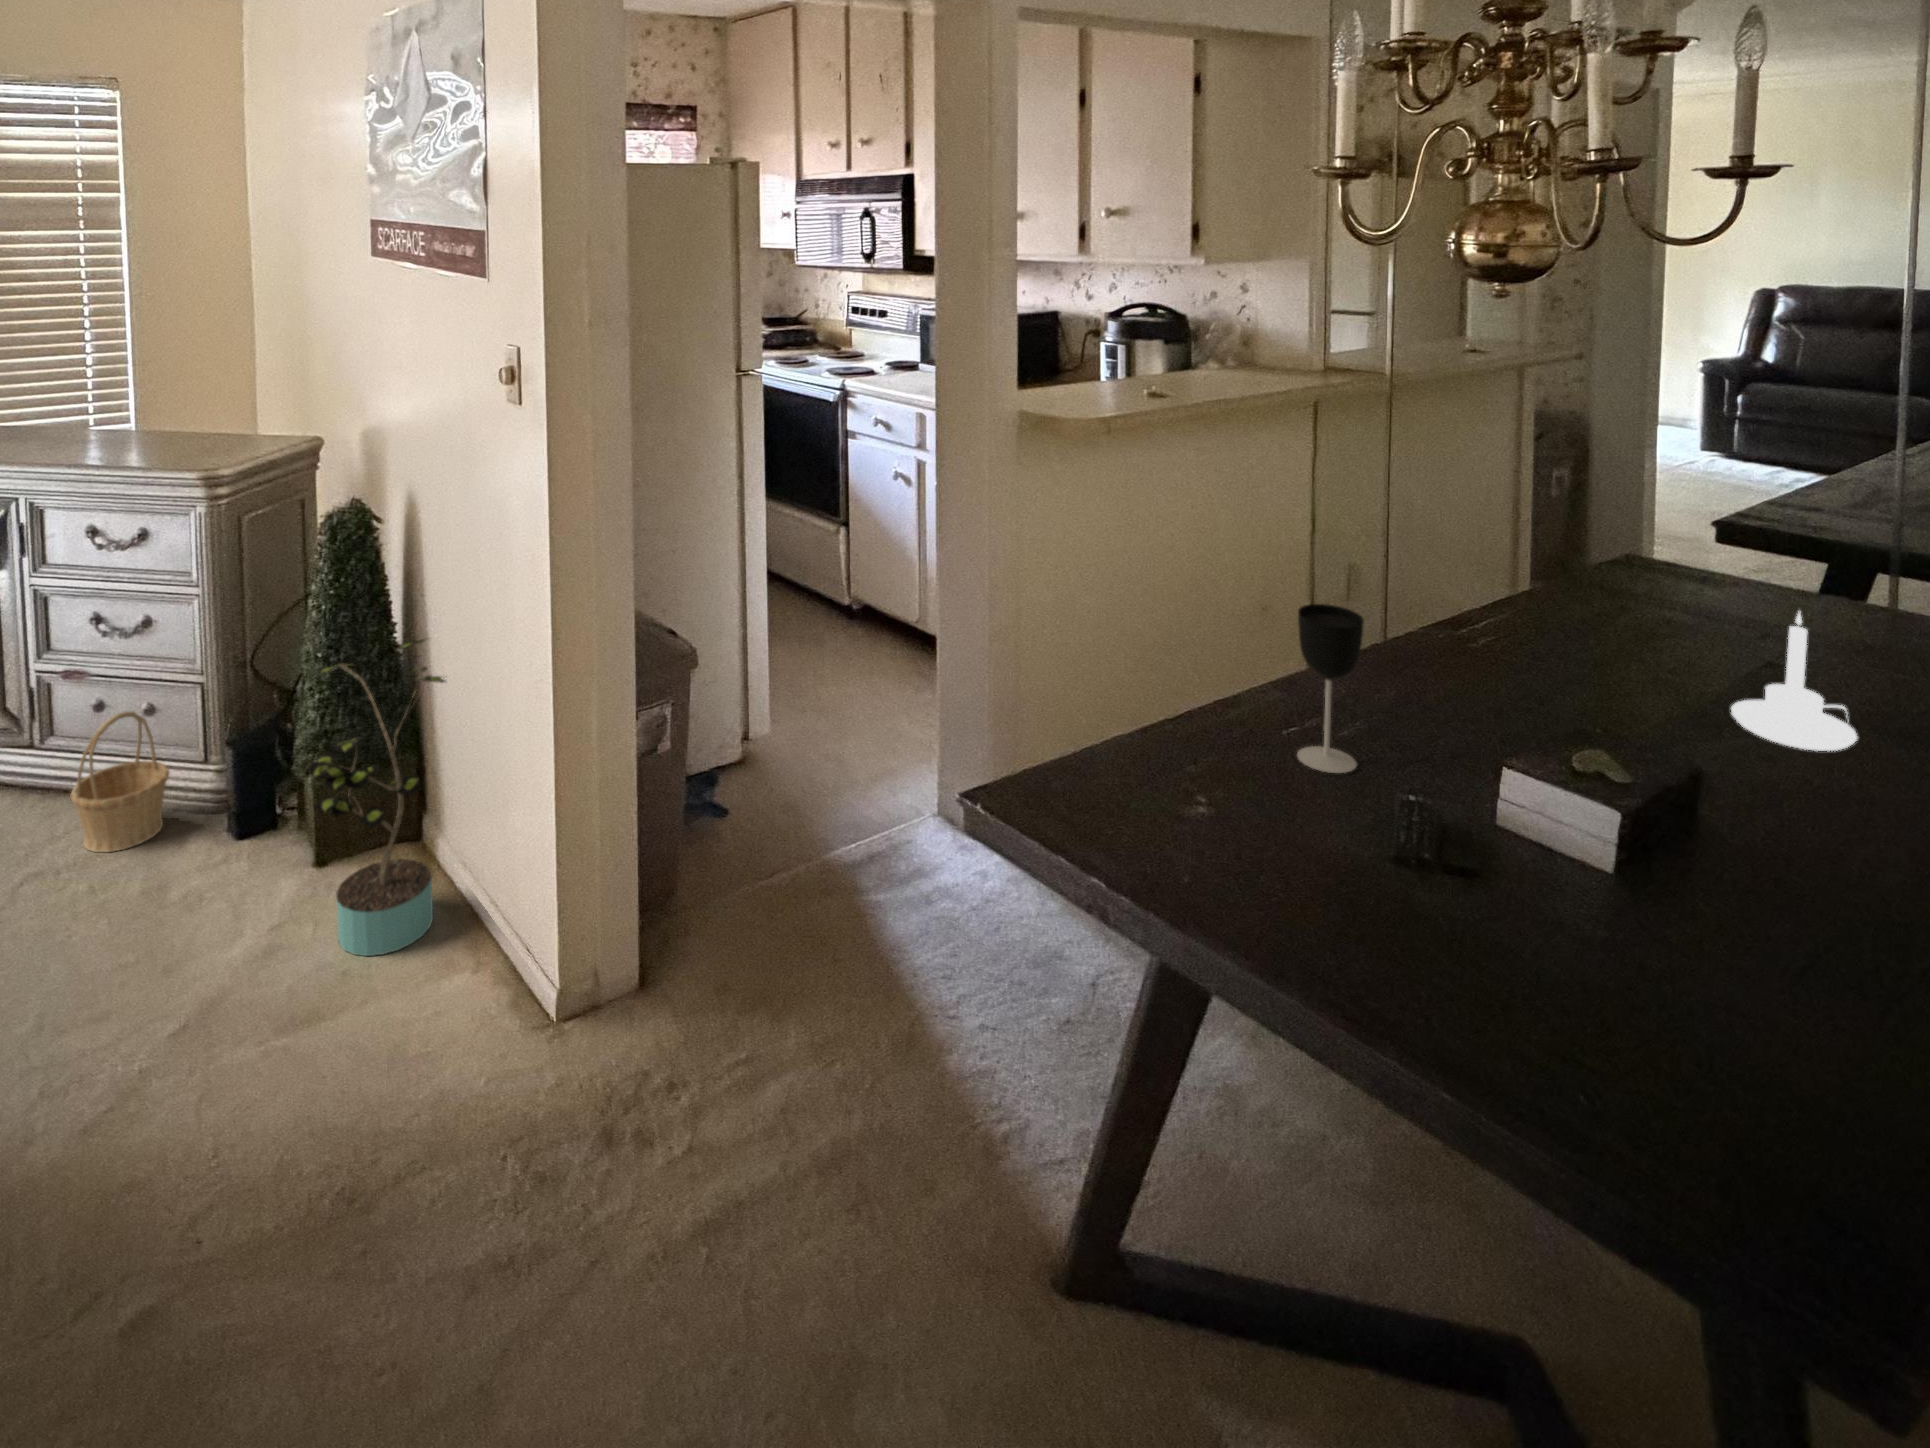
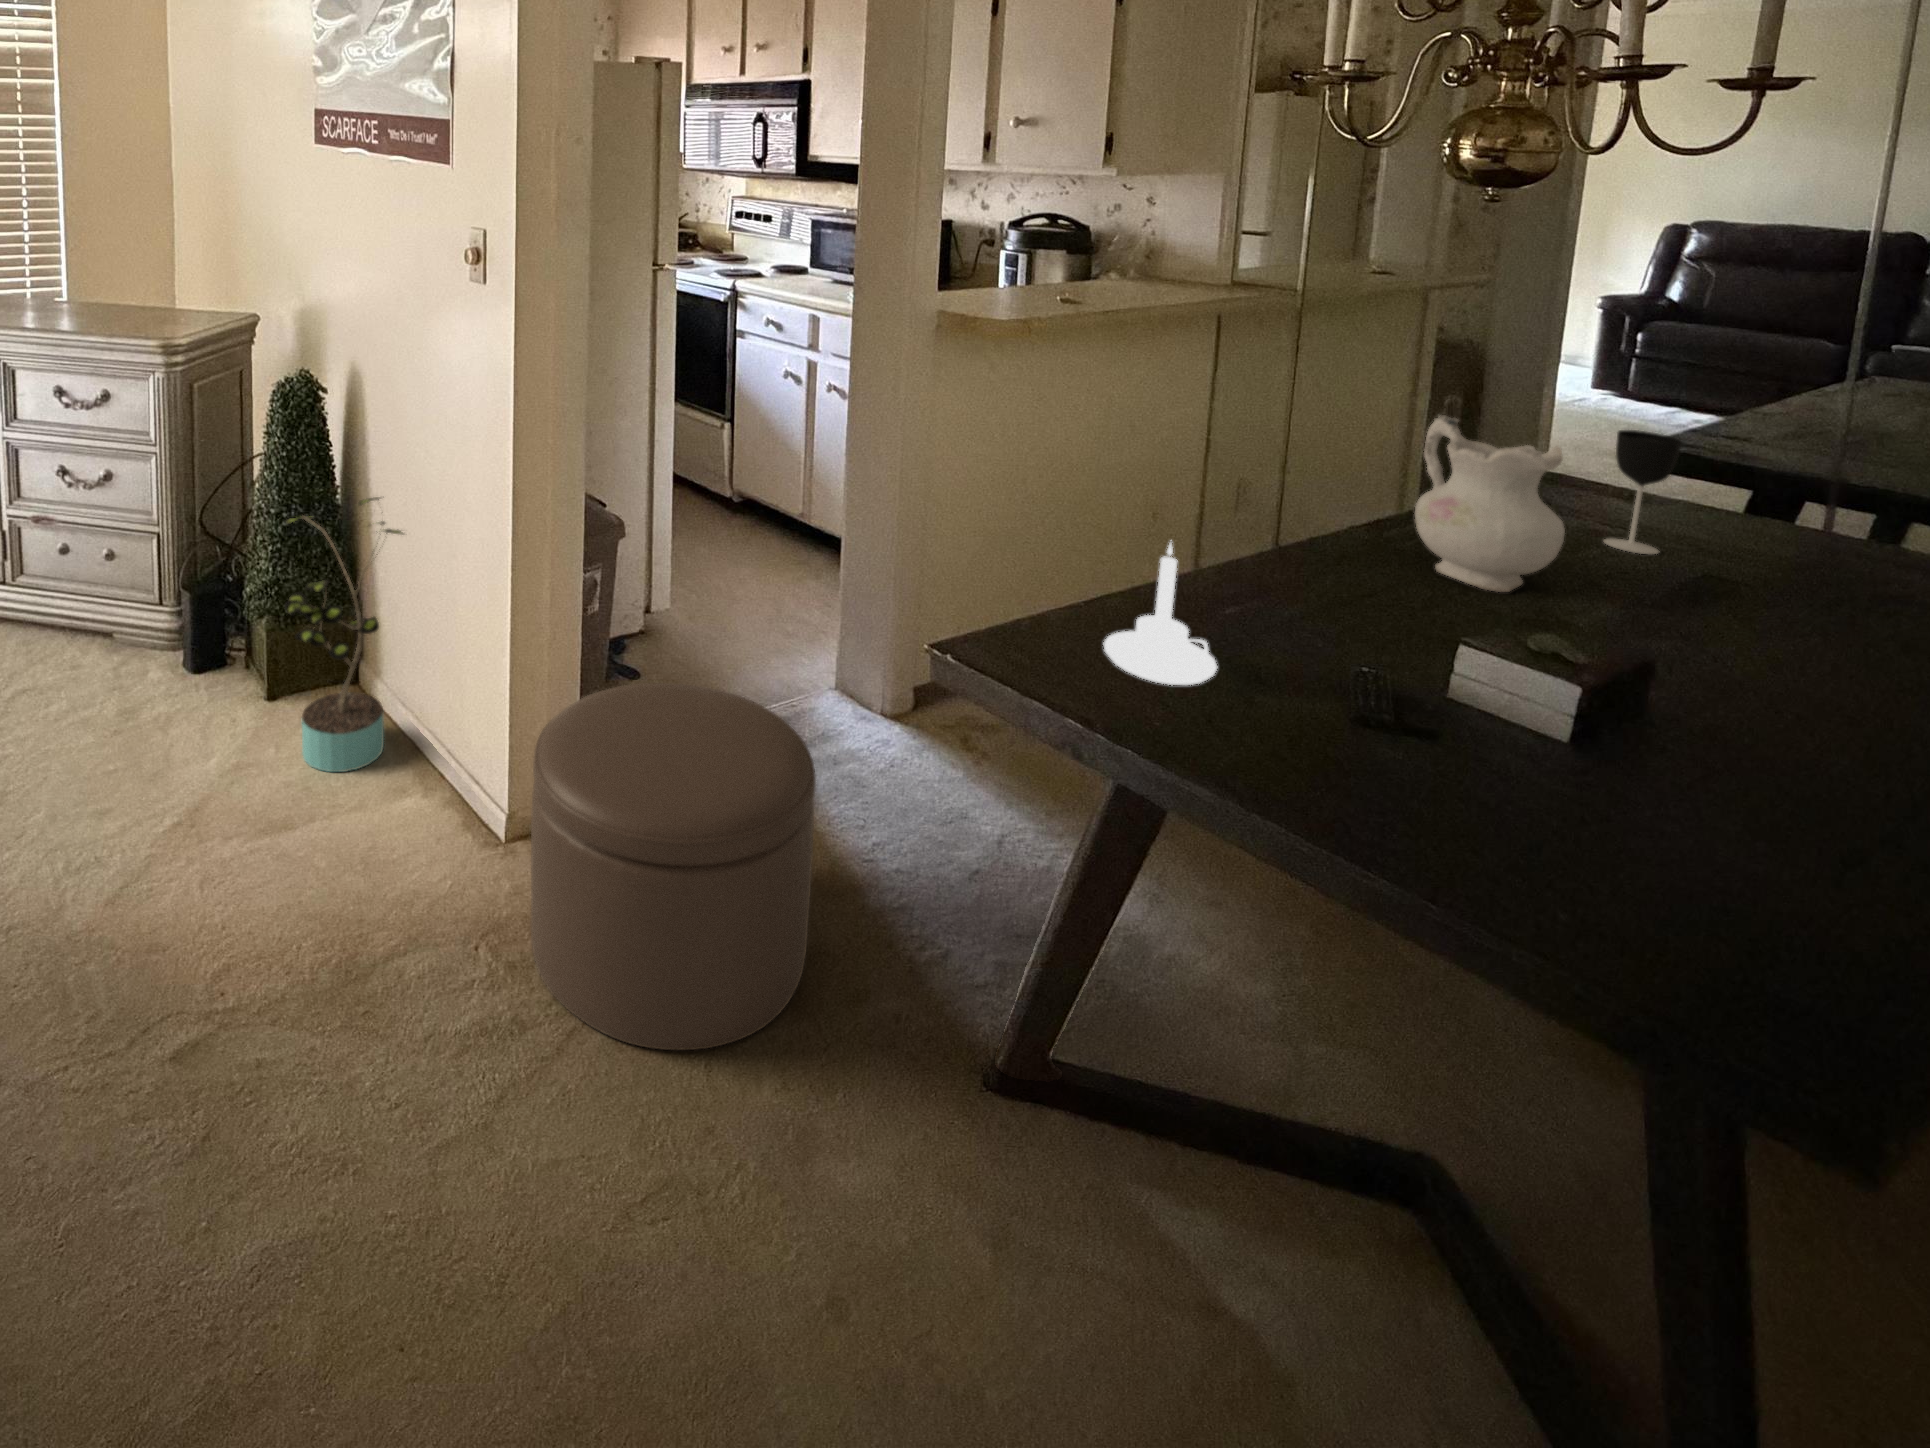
ceramic pitcher: none [1479,512,1625,703] -> present [1415,415,1565,592]
wine glass: present [1297,604,1364,773] -> present [1604,430,1681,554]
candle holder: present [1731,612,1857,751] -> present [1104,543,1217,685]
basket: present [70,711,169,852] -> none [51,553,134,675]
ottoman: none [551,841,867,1288] -> present [531,683,816,1050]

